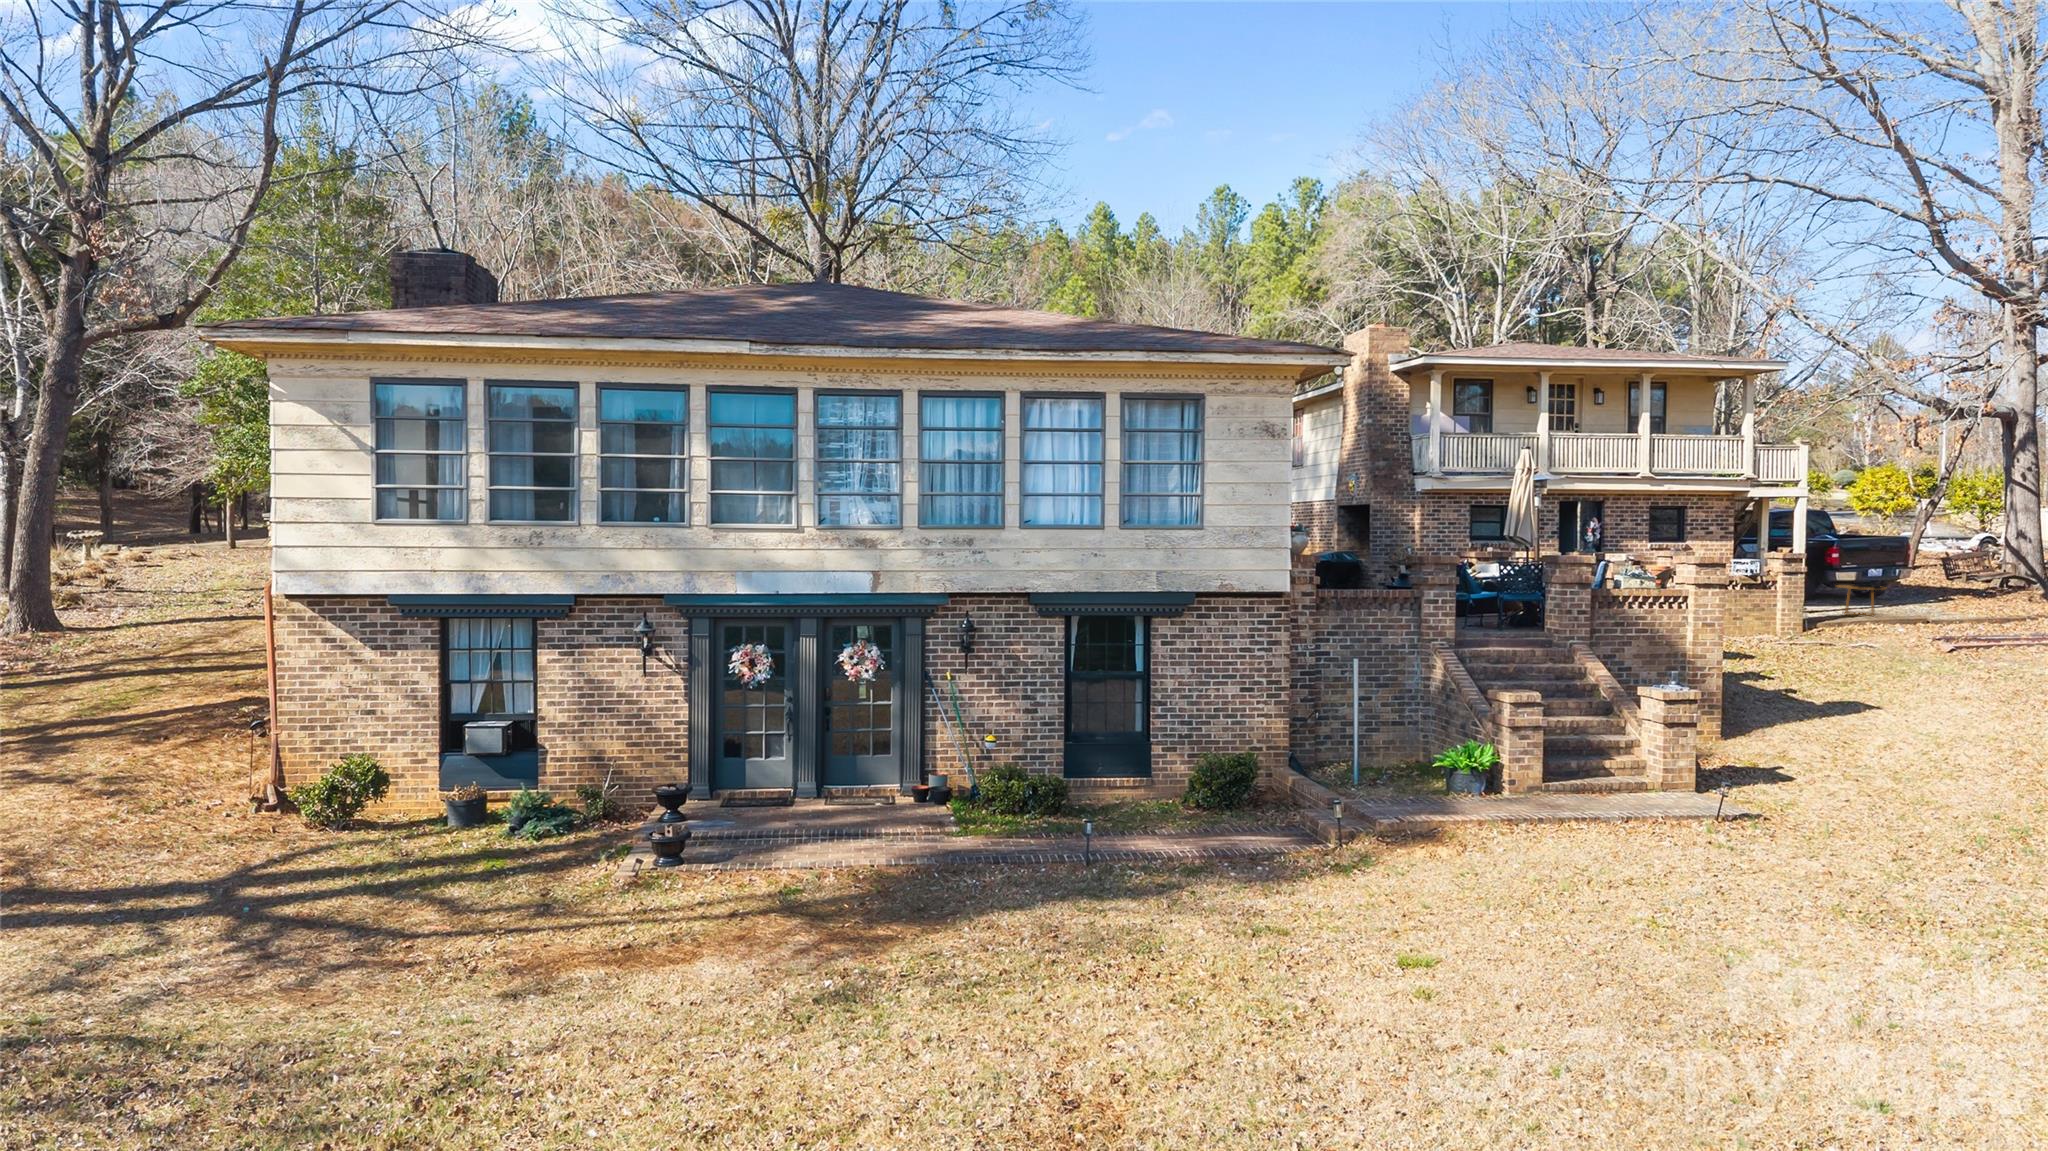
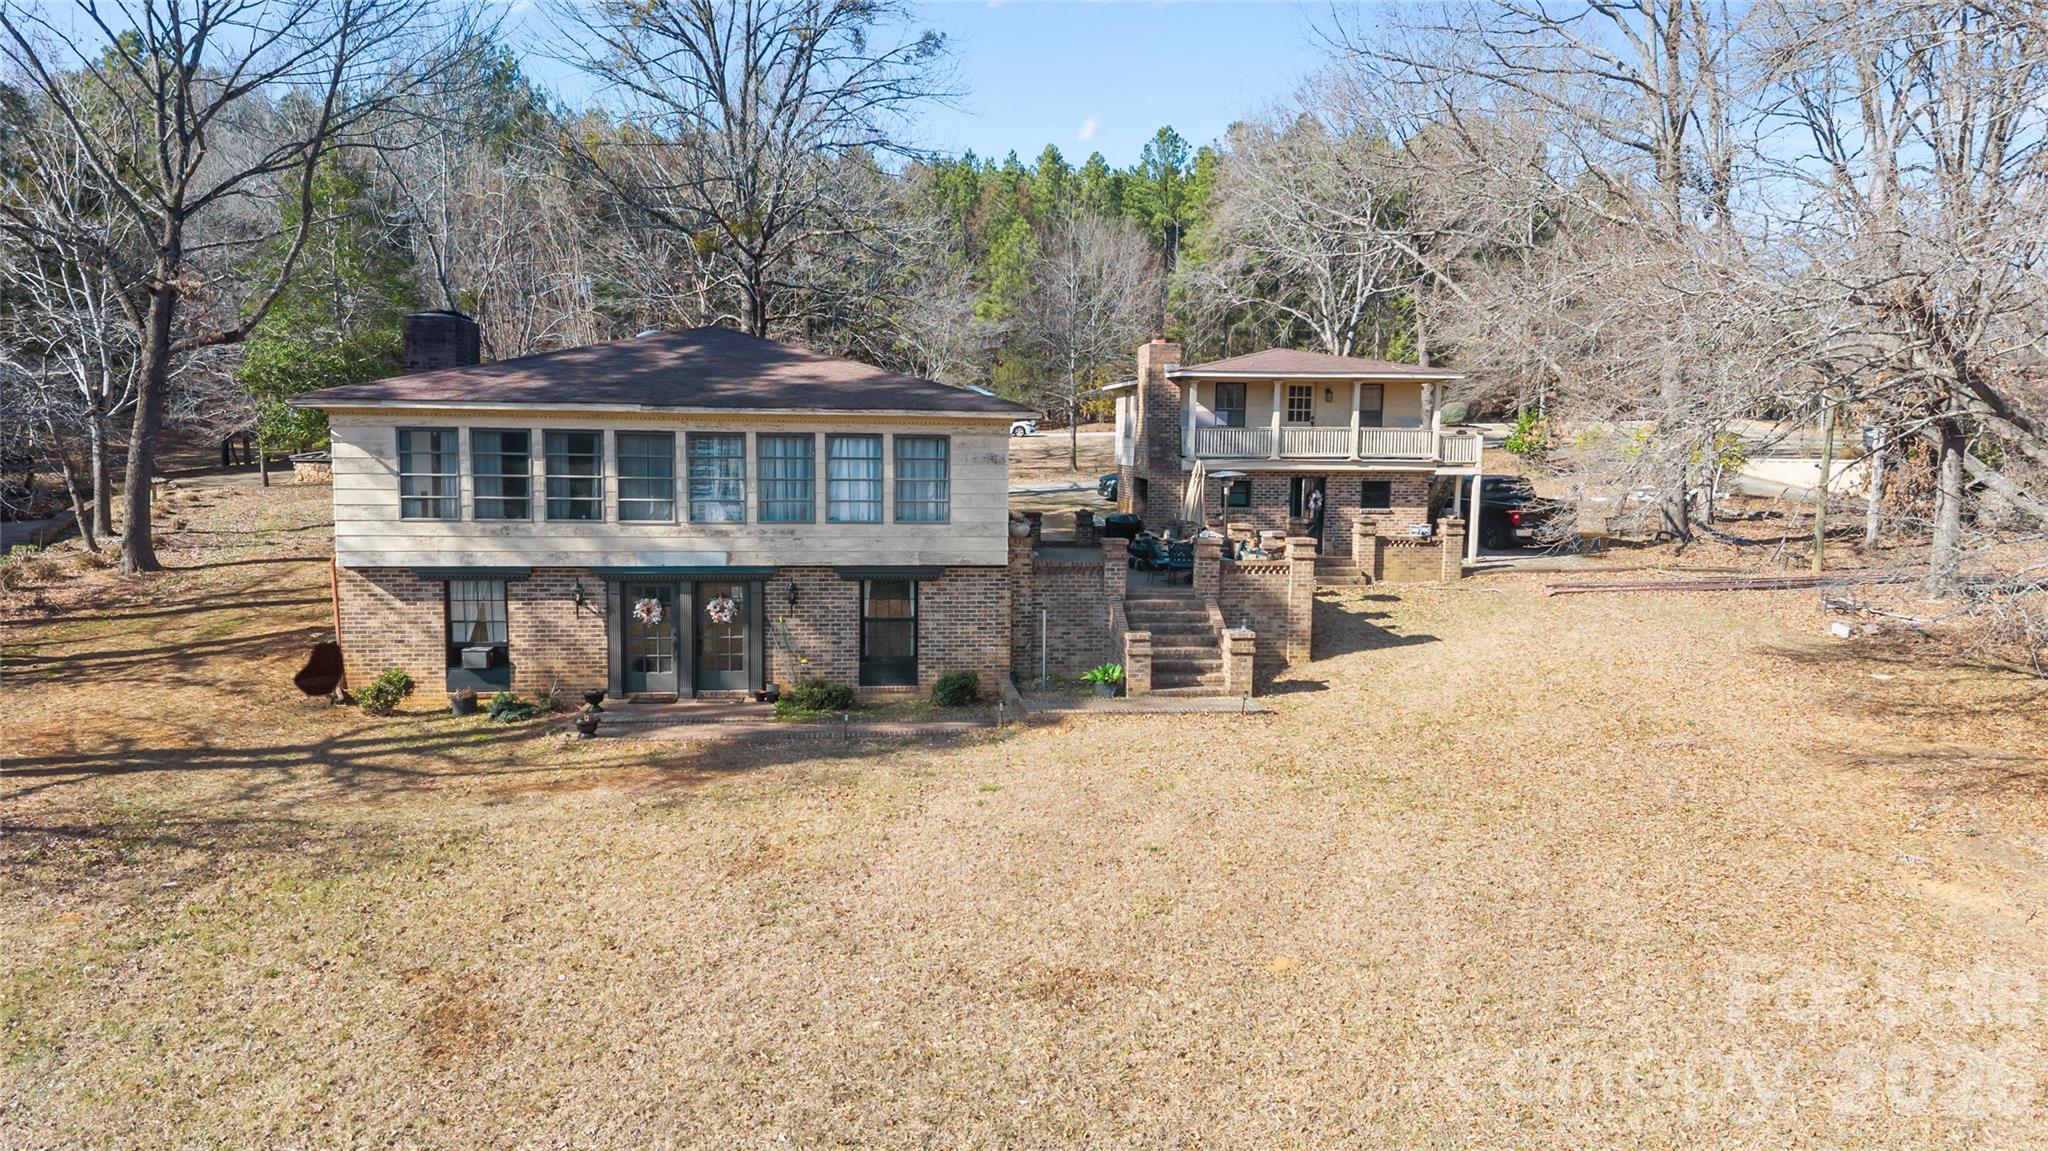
chair: none [195,714,279,823] -> present [293,643,345,707]

